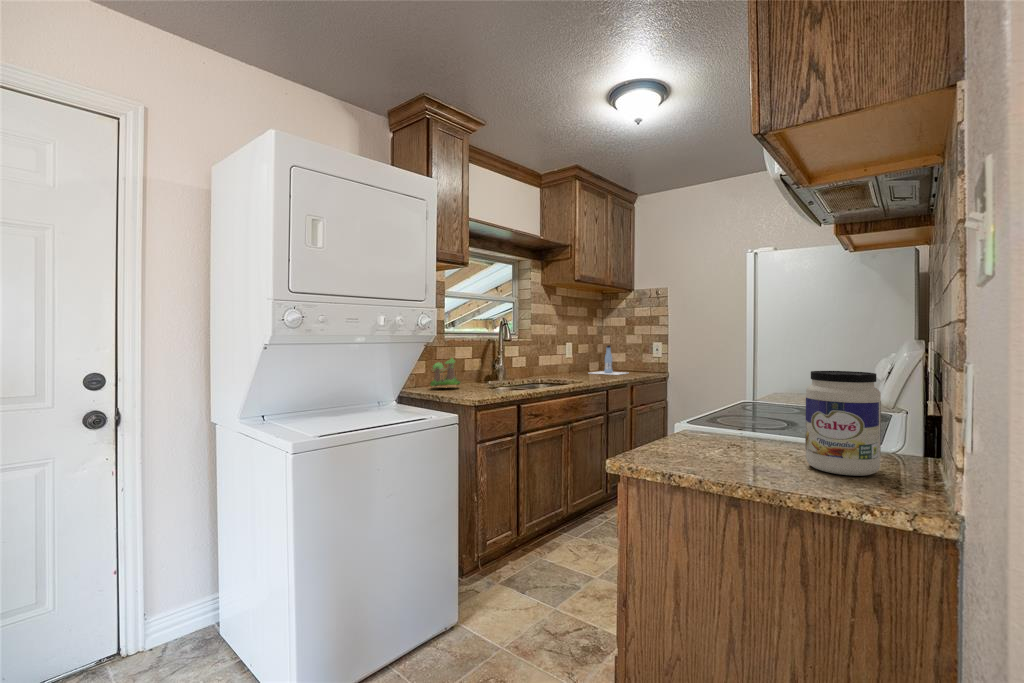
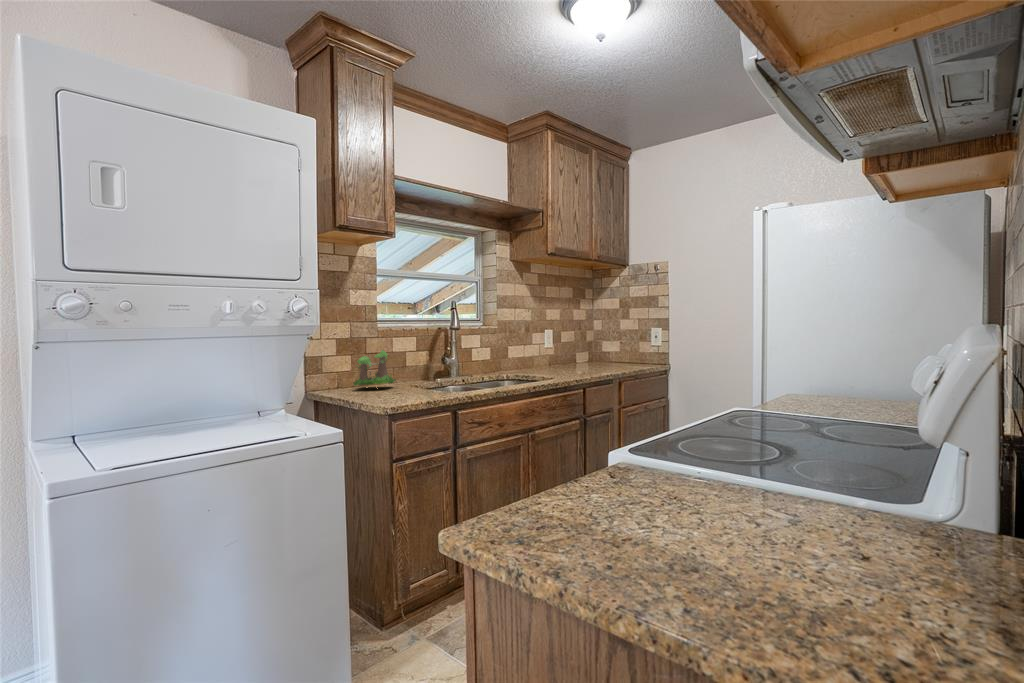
bottle: present [591,346,626,375] -> none [568,333,626,368]
jar: present [805,371,881,476] -> none [781,373,927,588]

